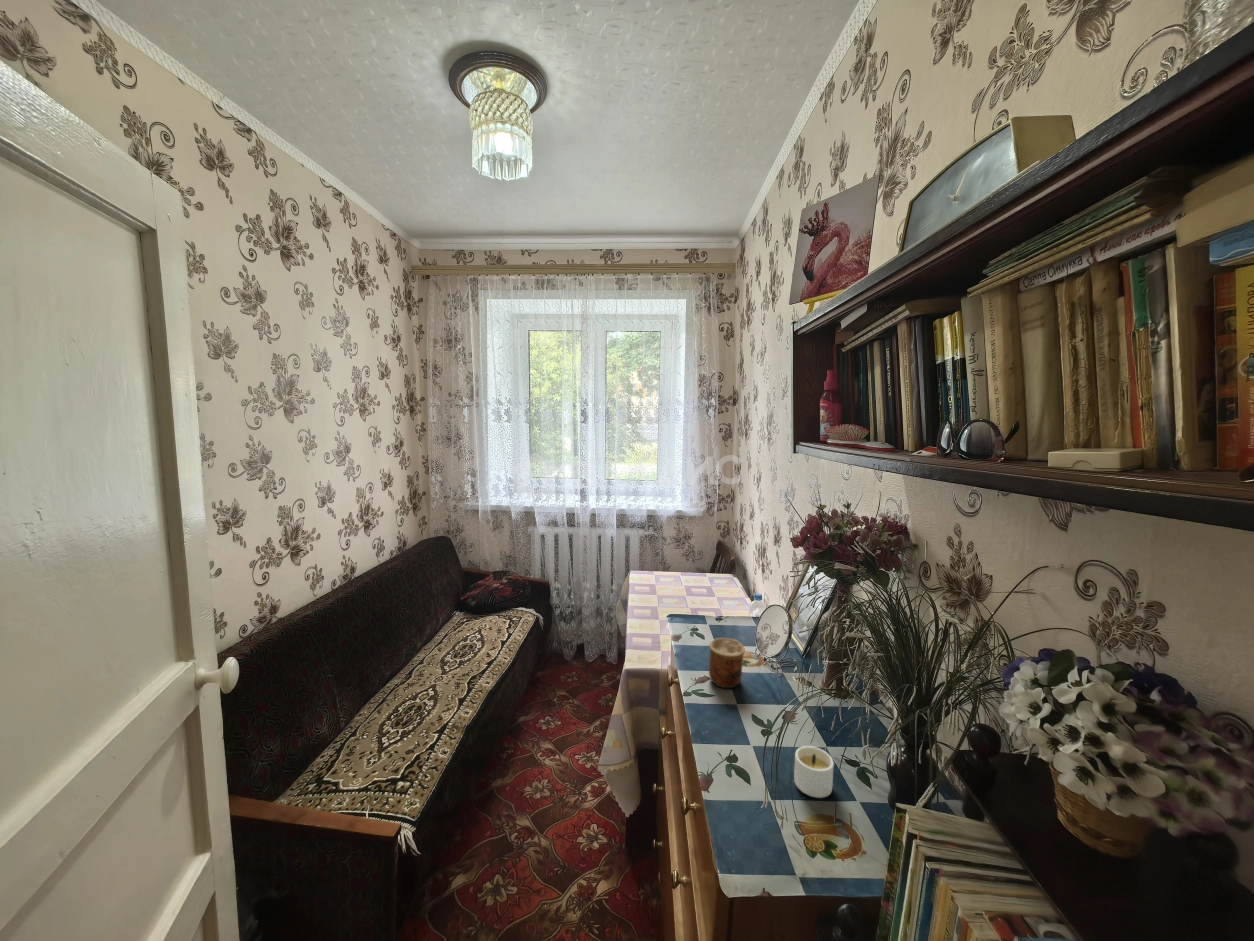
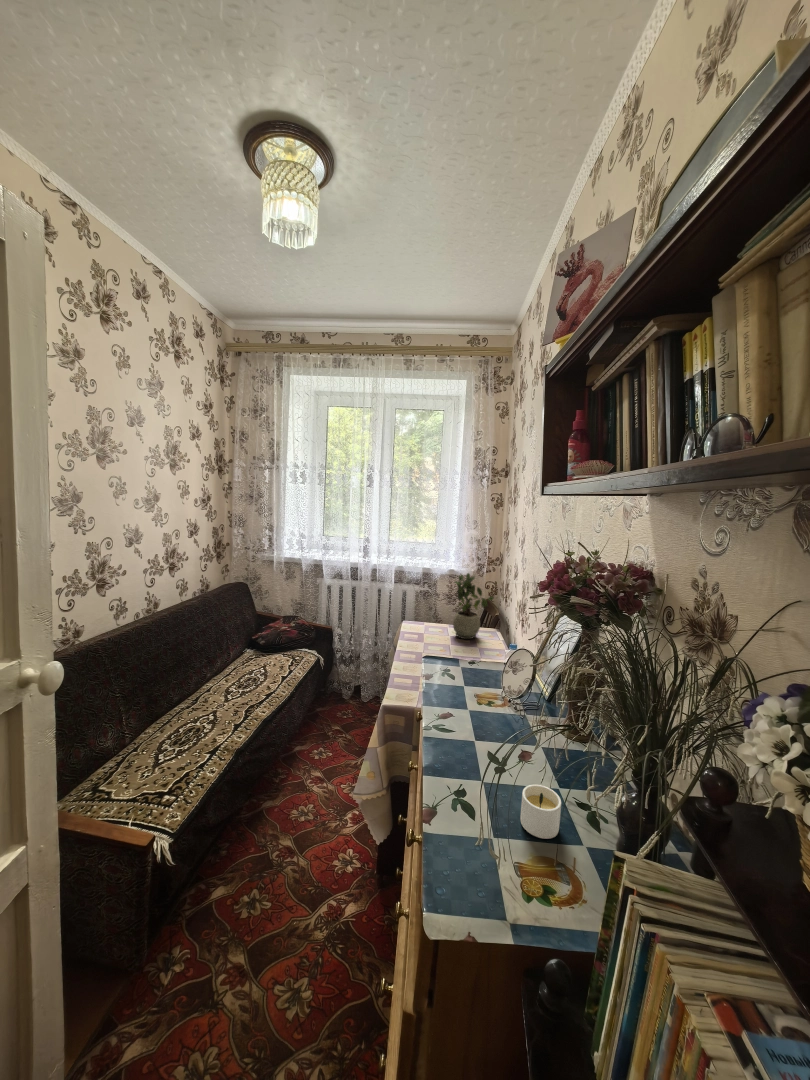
potted plant: none [686,517,732,589] -> present [453,573,494,639]
cup: present [709,638,745,688] -> none [453,677,488,725]

